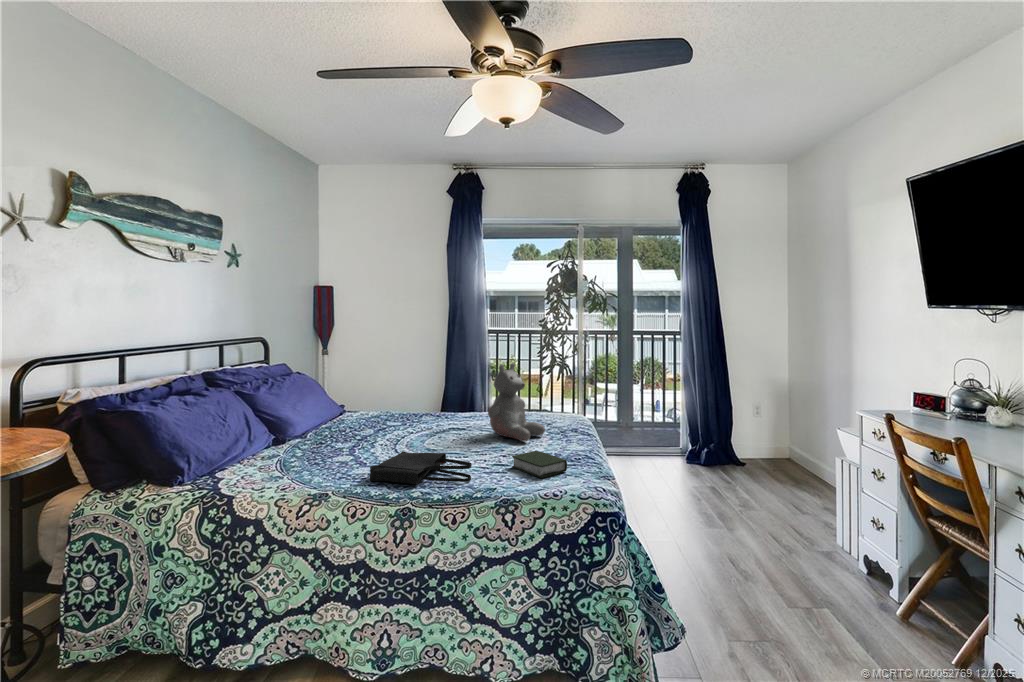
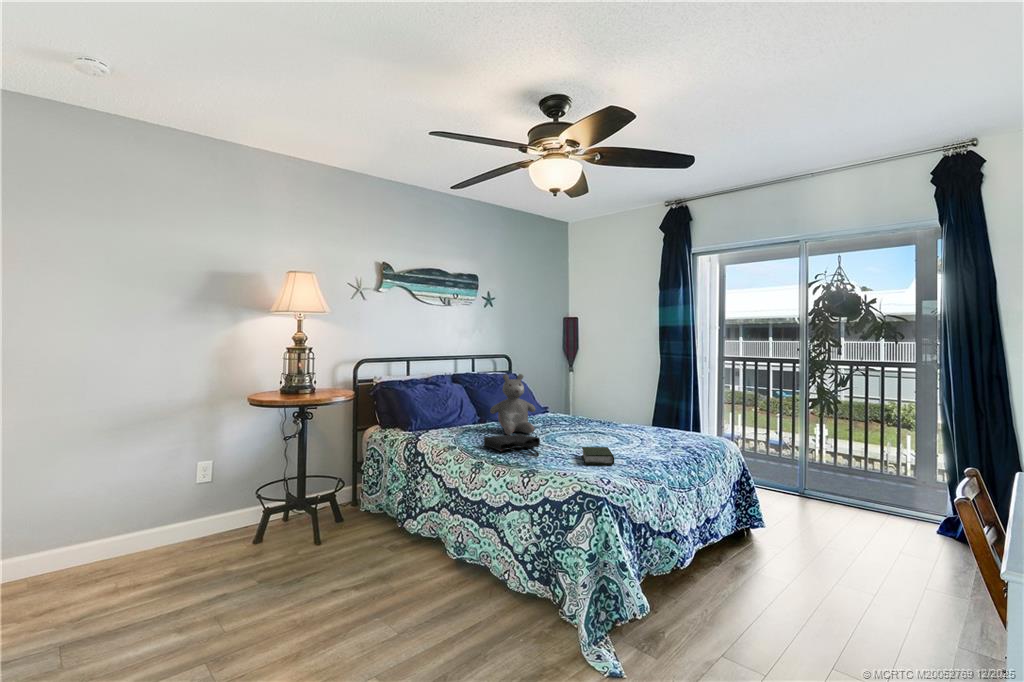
teddy bear: present [488,363,545,441] -> present [490,374,536,435]

